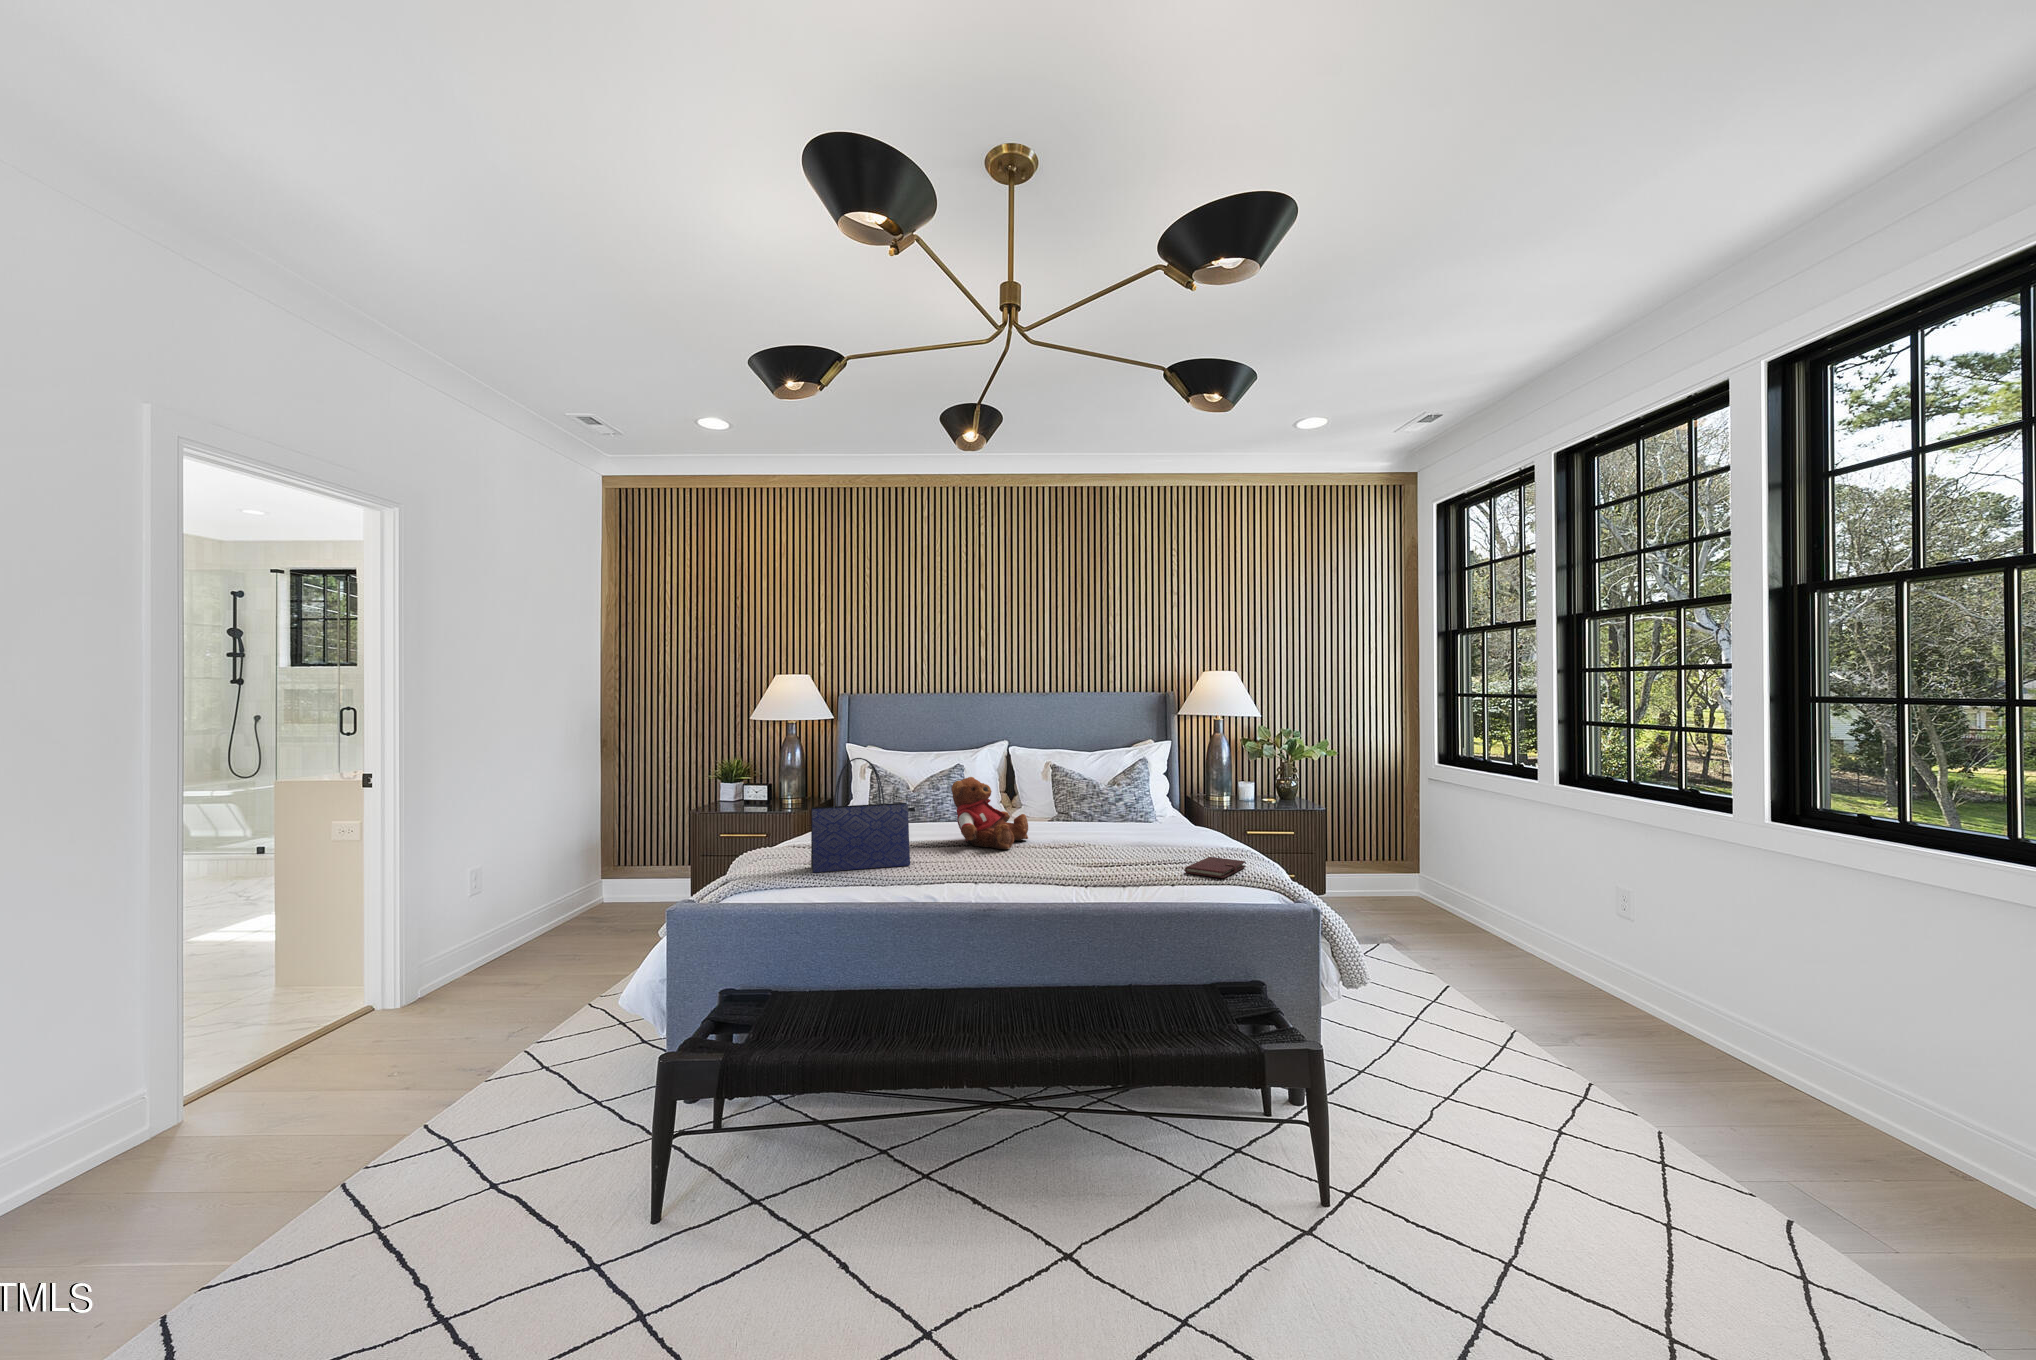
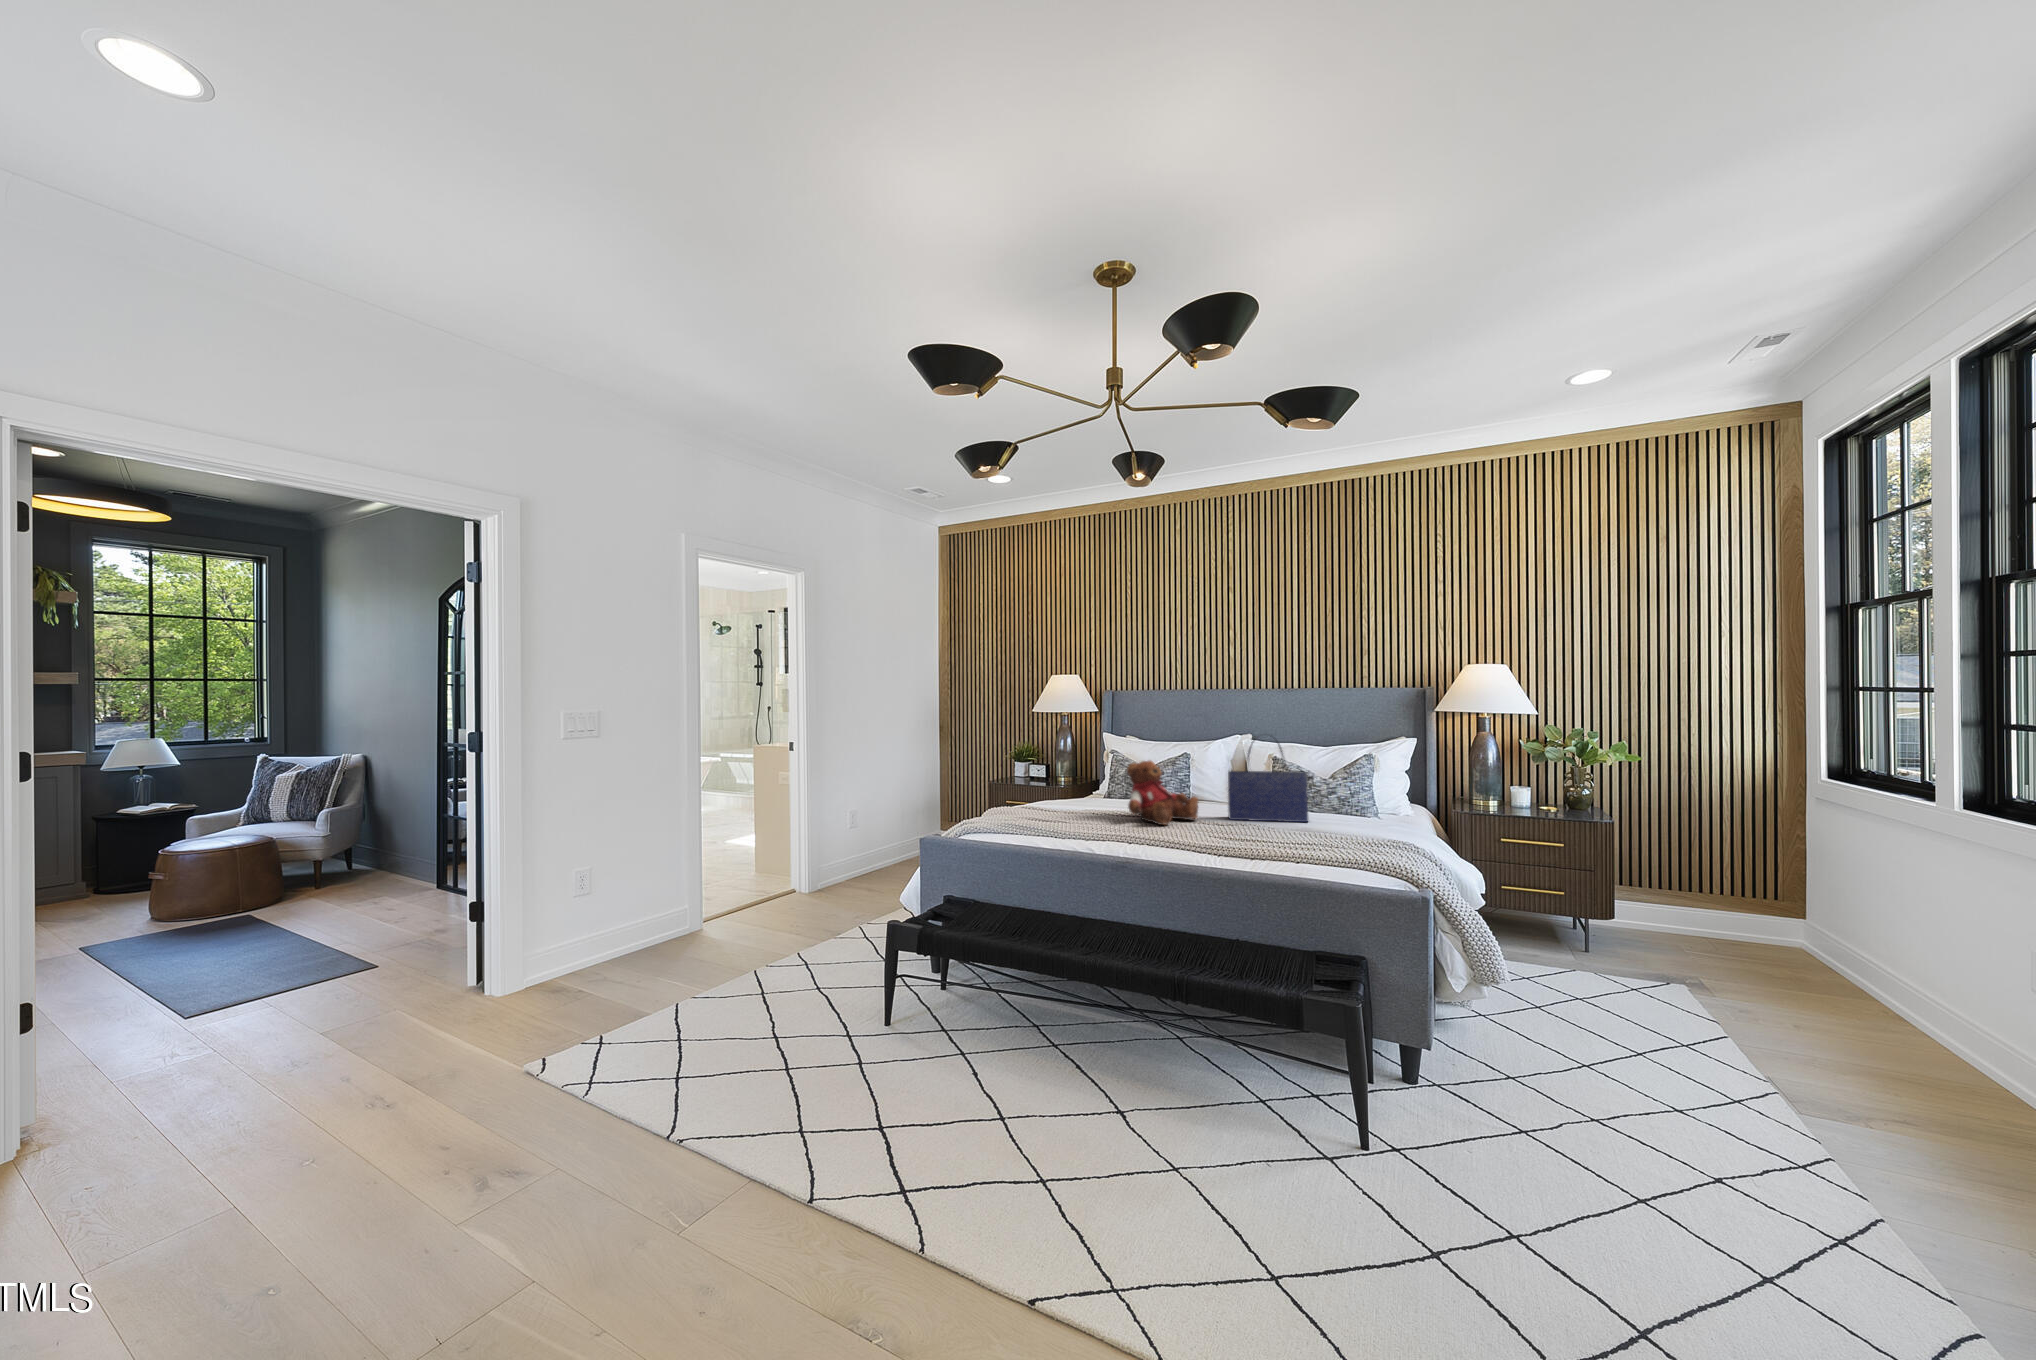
tote bag: present [811,758,915,873] -> present [1228,742,1313,822]
notebook: present [1185,857,1245,878] -> none [1290,848,1364,867]

